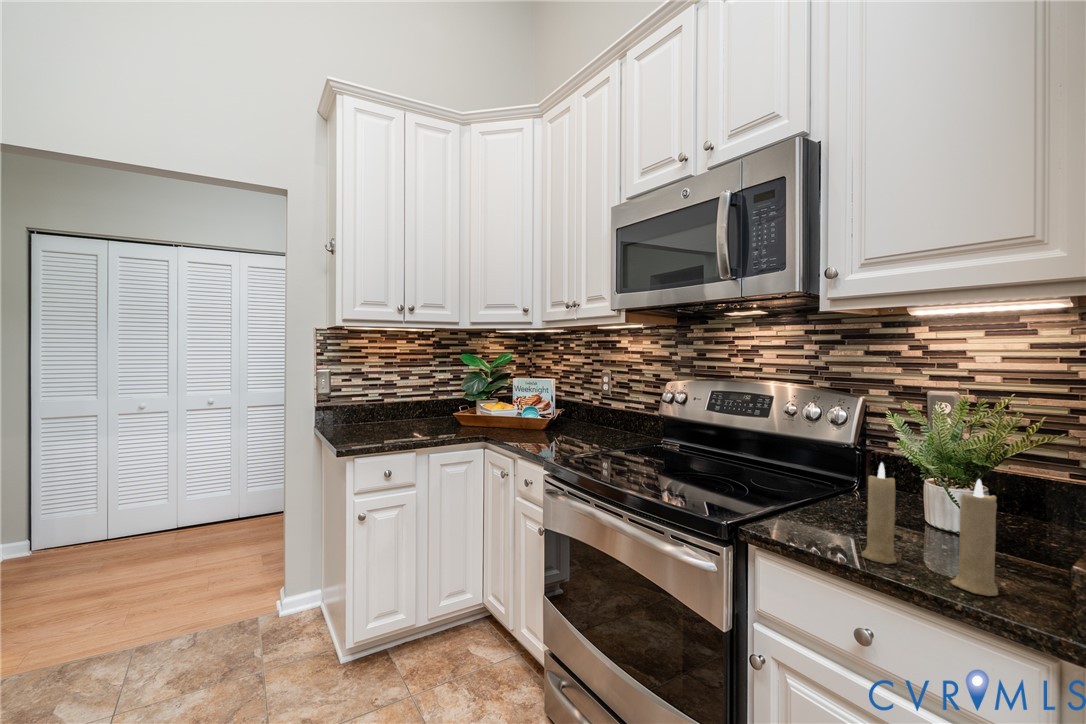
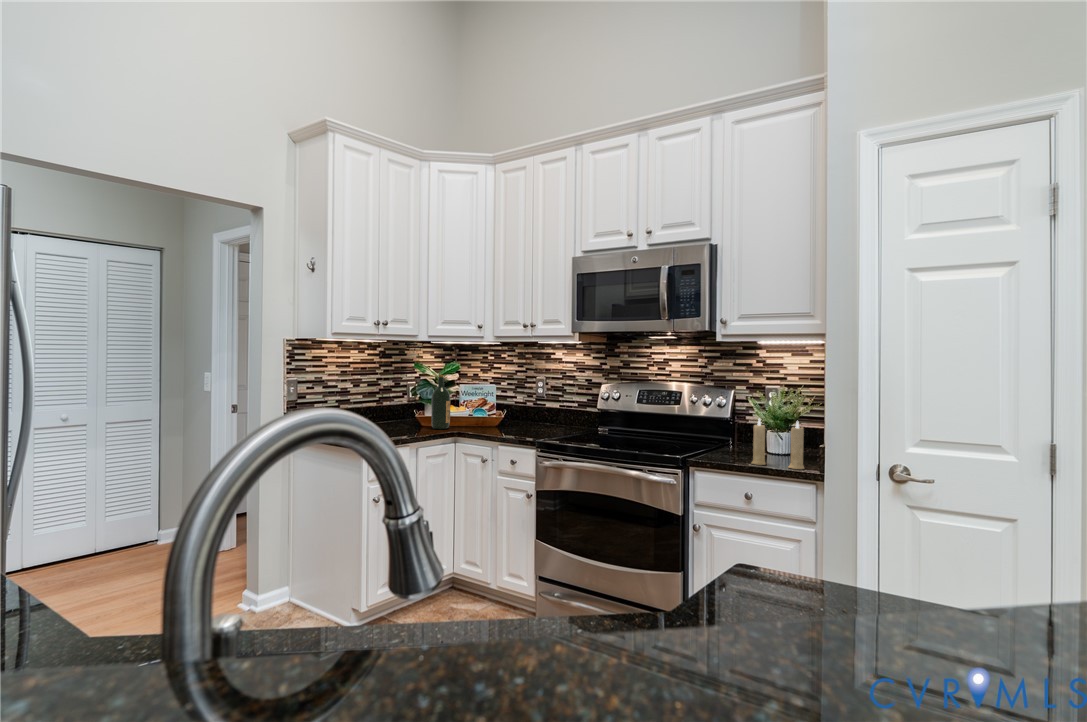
wine bottle: none [463,367,484,431] -> present [432,375,450,429]

